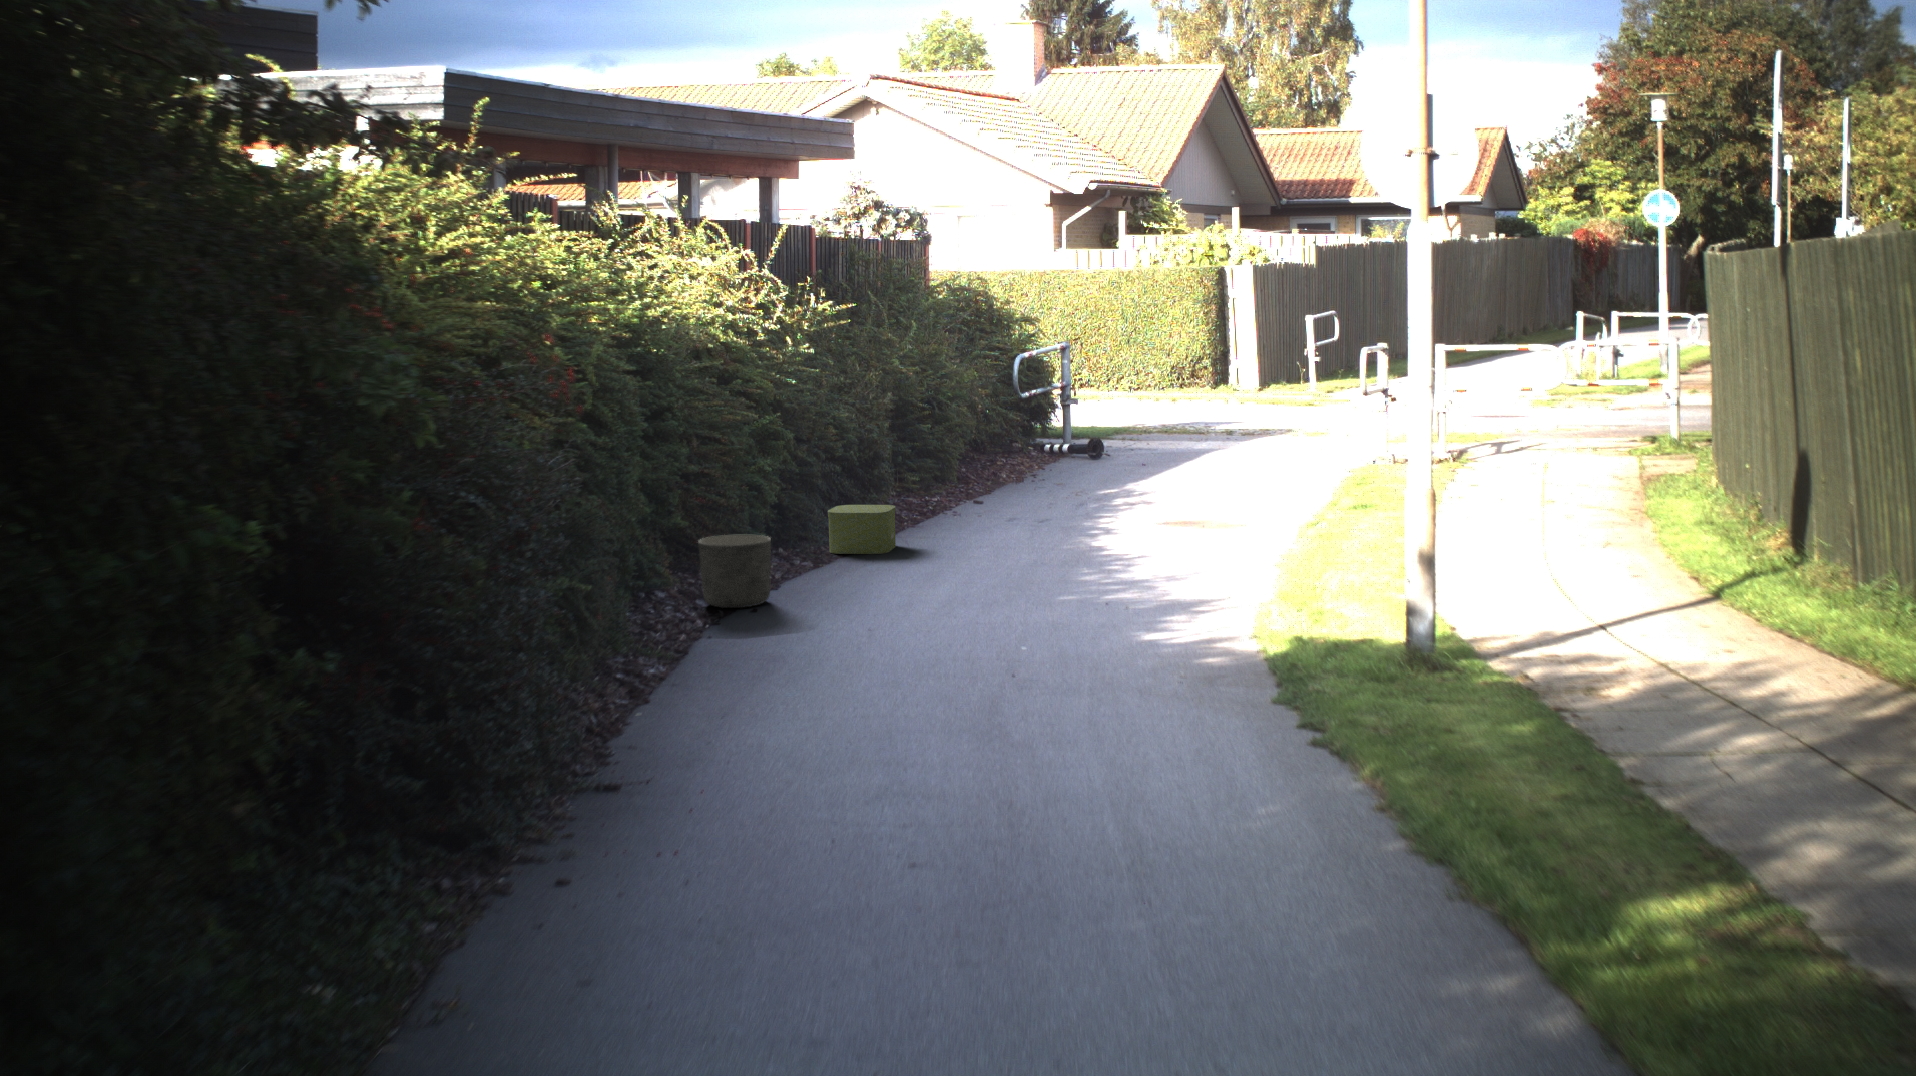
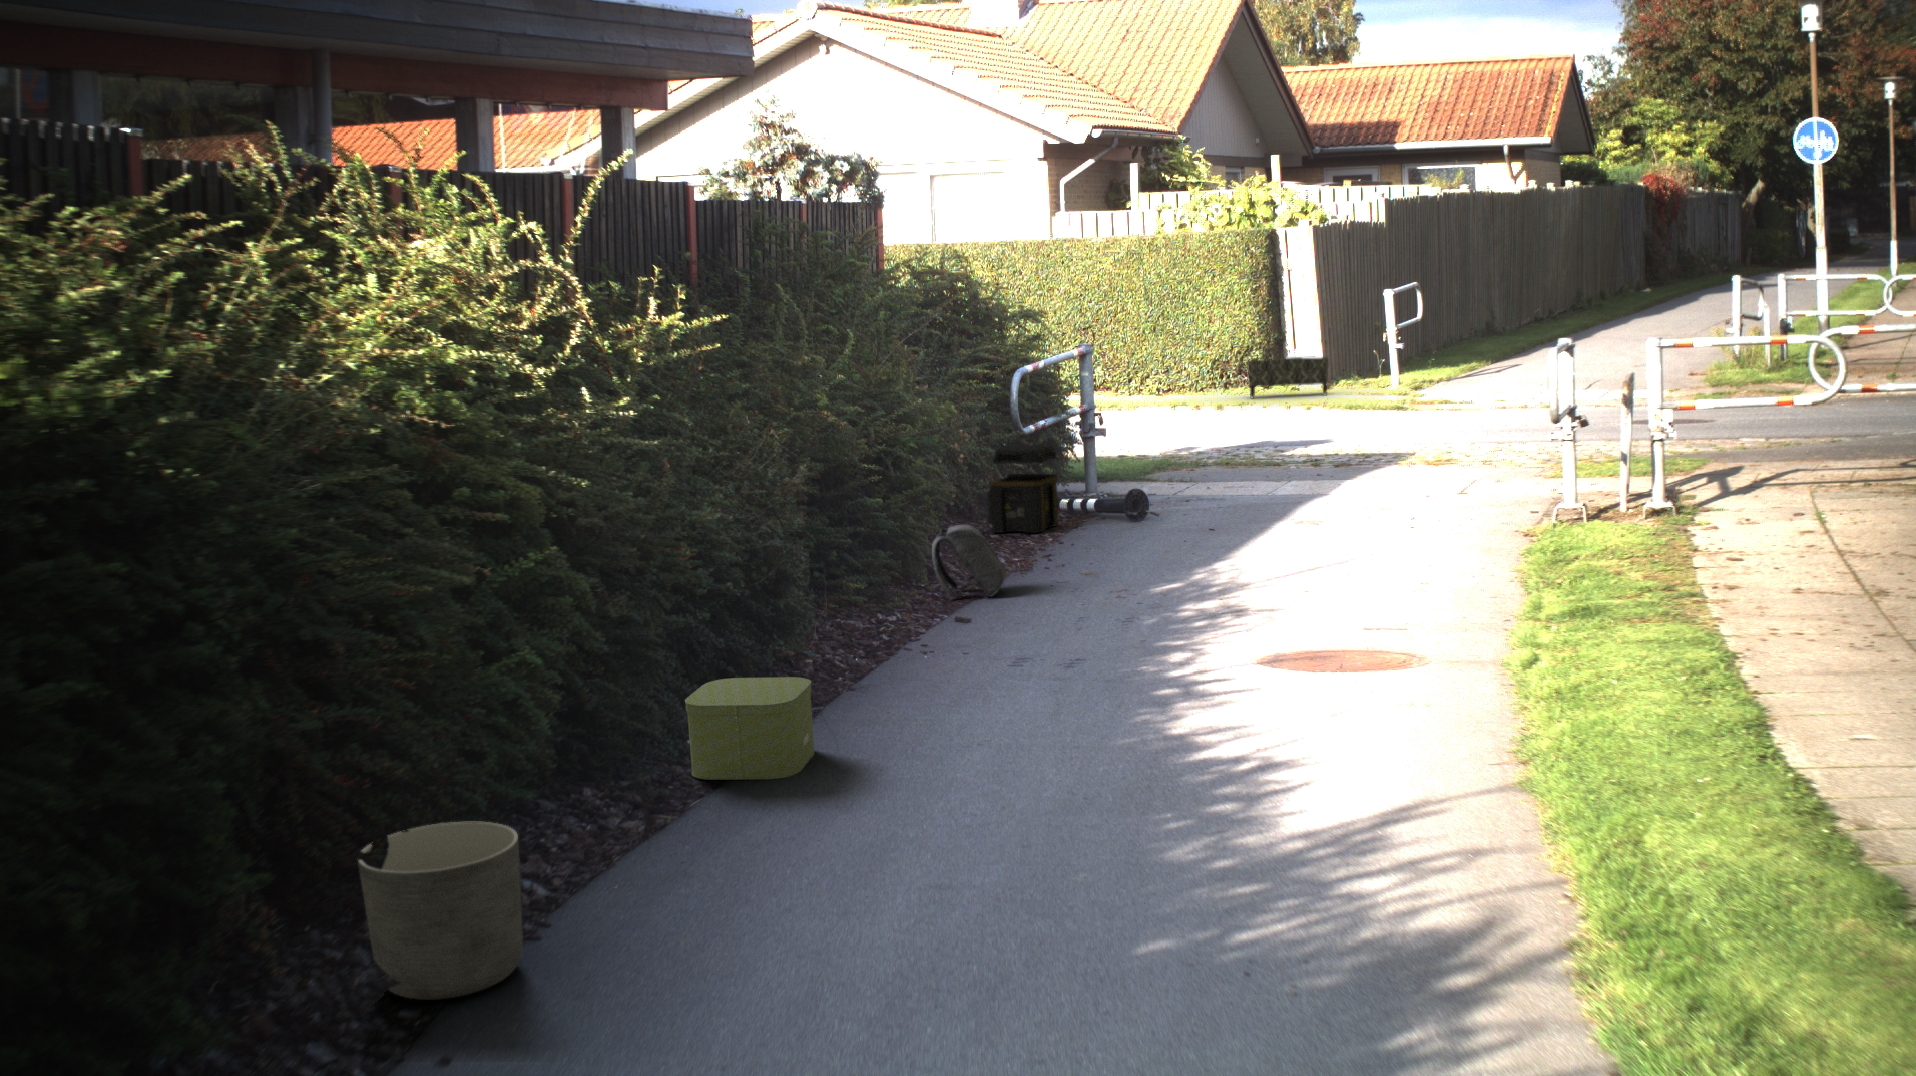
bench: none [1200,366,1262,396] -> present [1248,357,1329,398]
toolbox: none [995,407,1044,465] -> present [987,445,1058,533]
backpack: none [960,447,1006,493] -> present [932,525,1006,599]

